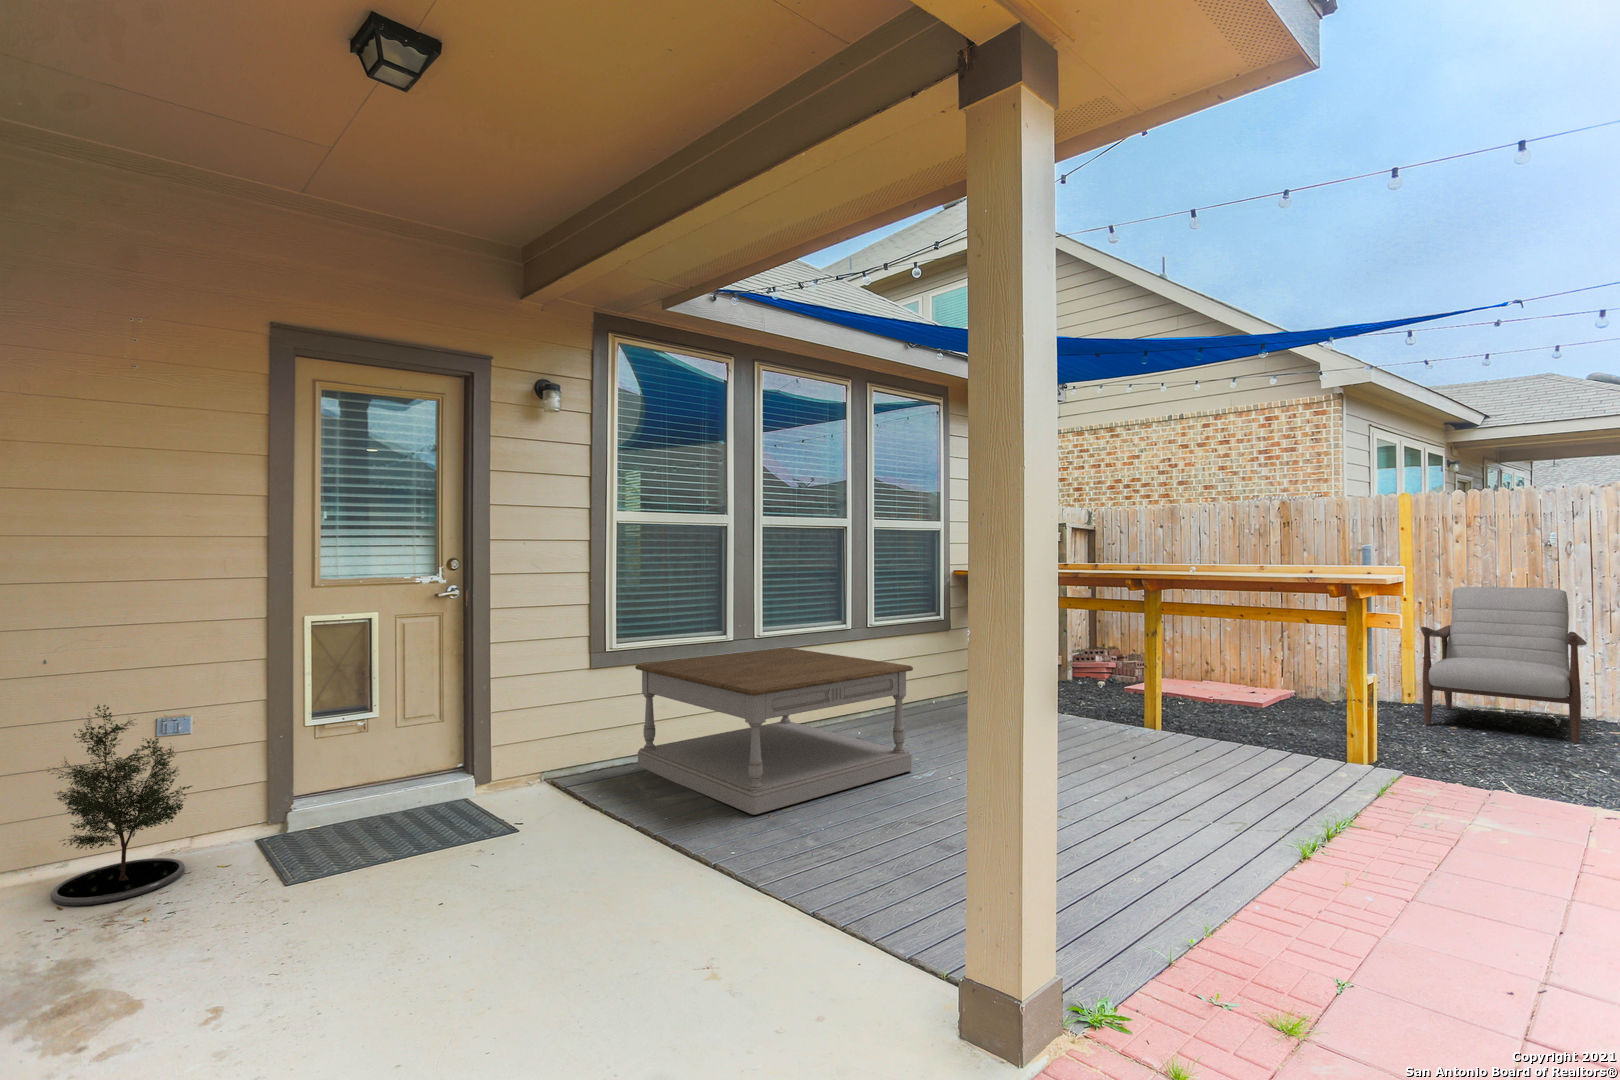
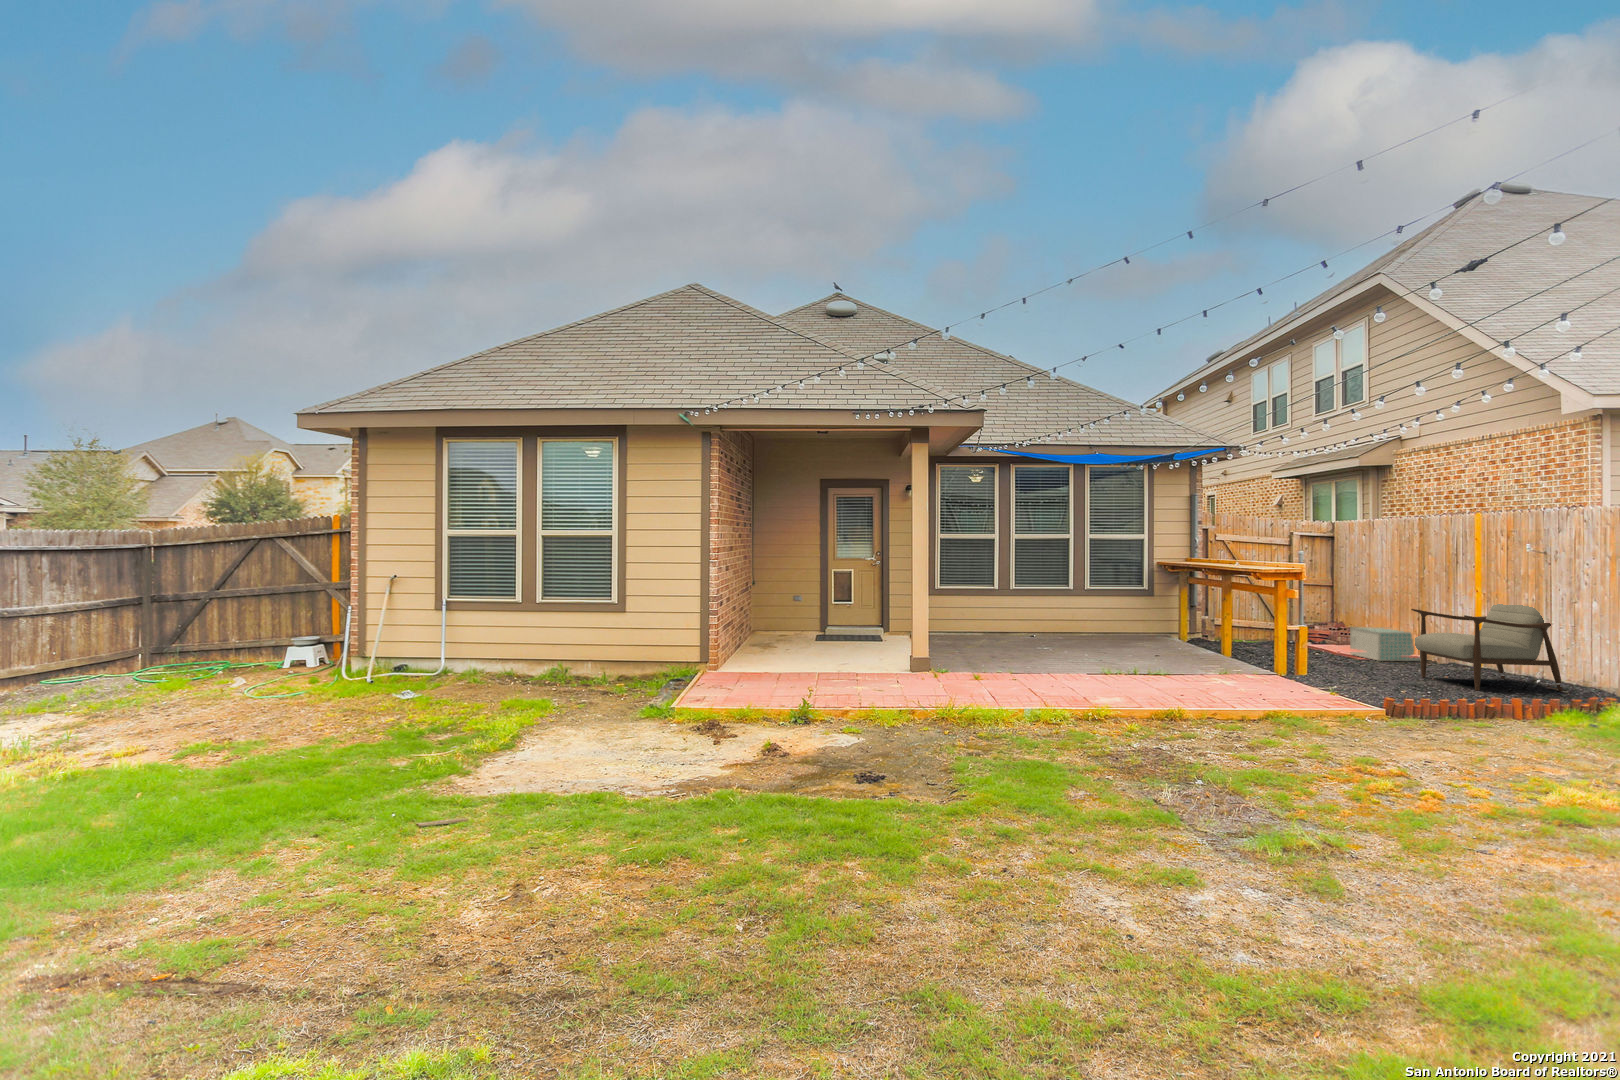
storage box: none [1184,647,1269,696] -> present [1350,627,1420,661]
coffee table: present [635,648,913,815] -> none [944,596,1038,649]
potted tree: present [48,705,192,906] -> none [773,588,803,637]

